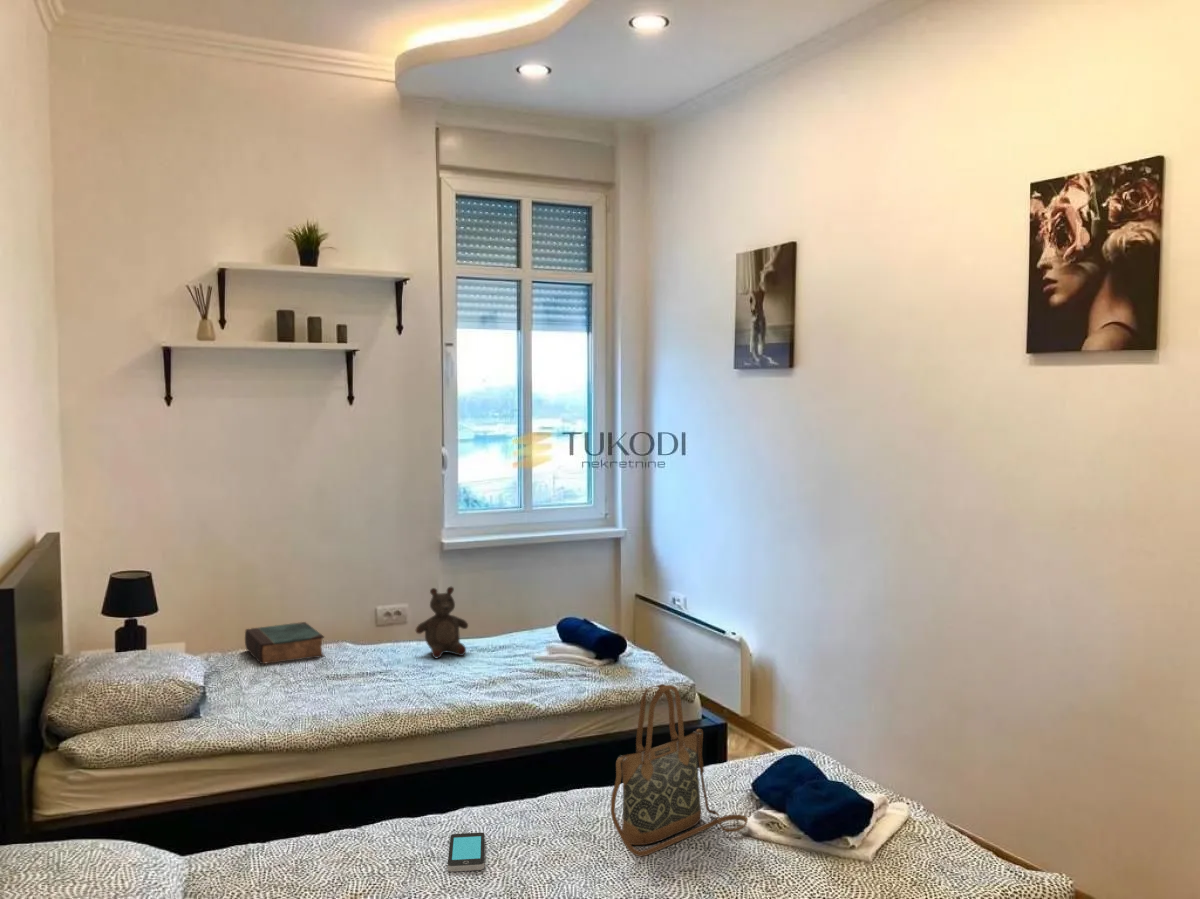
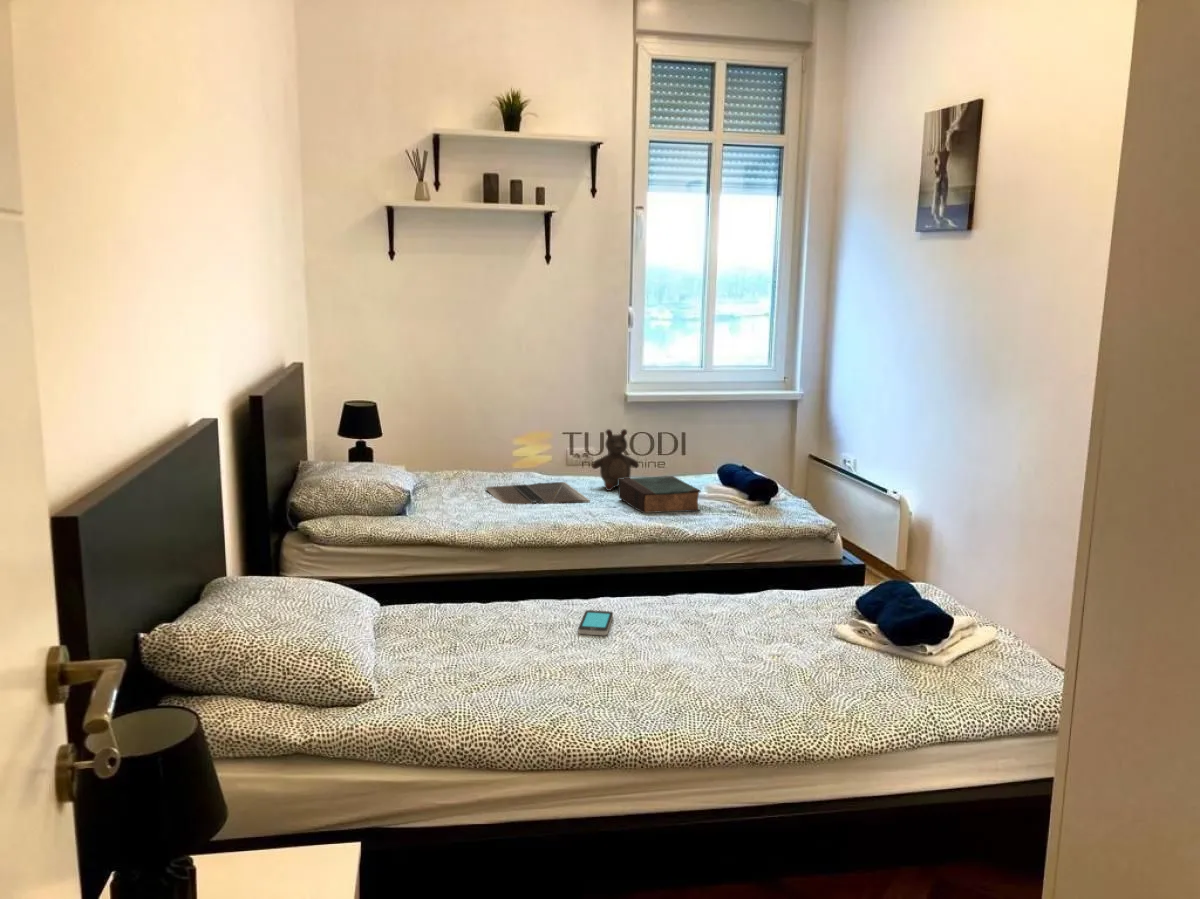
book: present [245,622,324,664] -> present [618,476,701,513]
laptop: none [293,652,420,694] -> present [486,482,590,504]
handbag: present [611,684,748,857] -> none [716,504,844,642]

